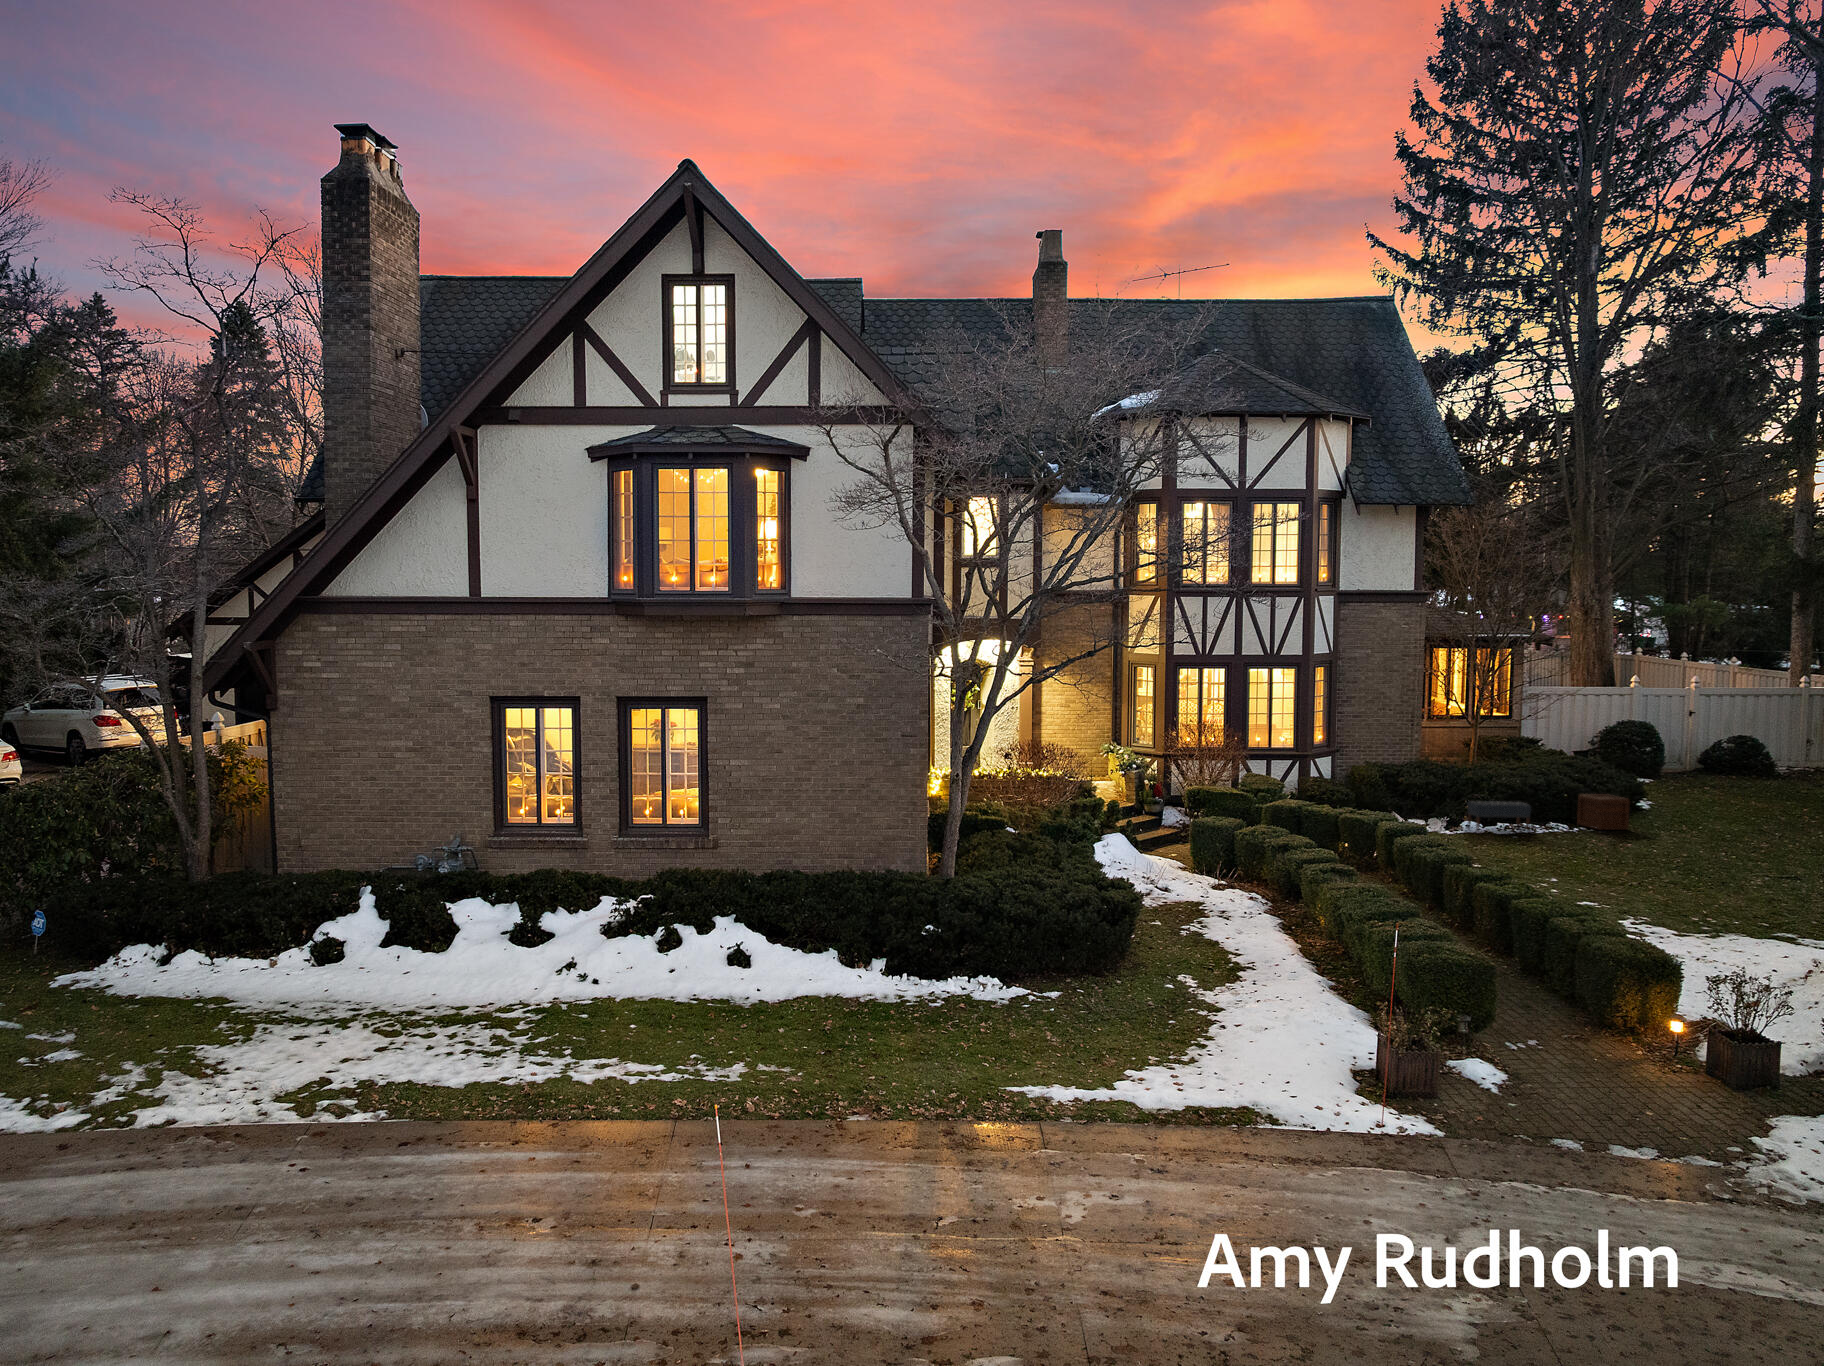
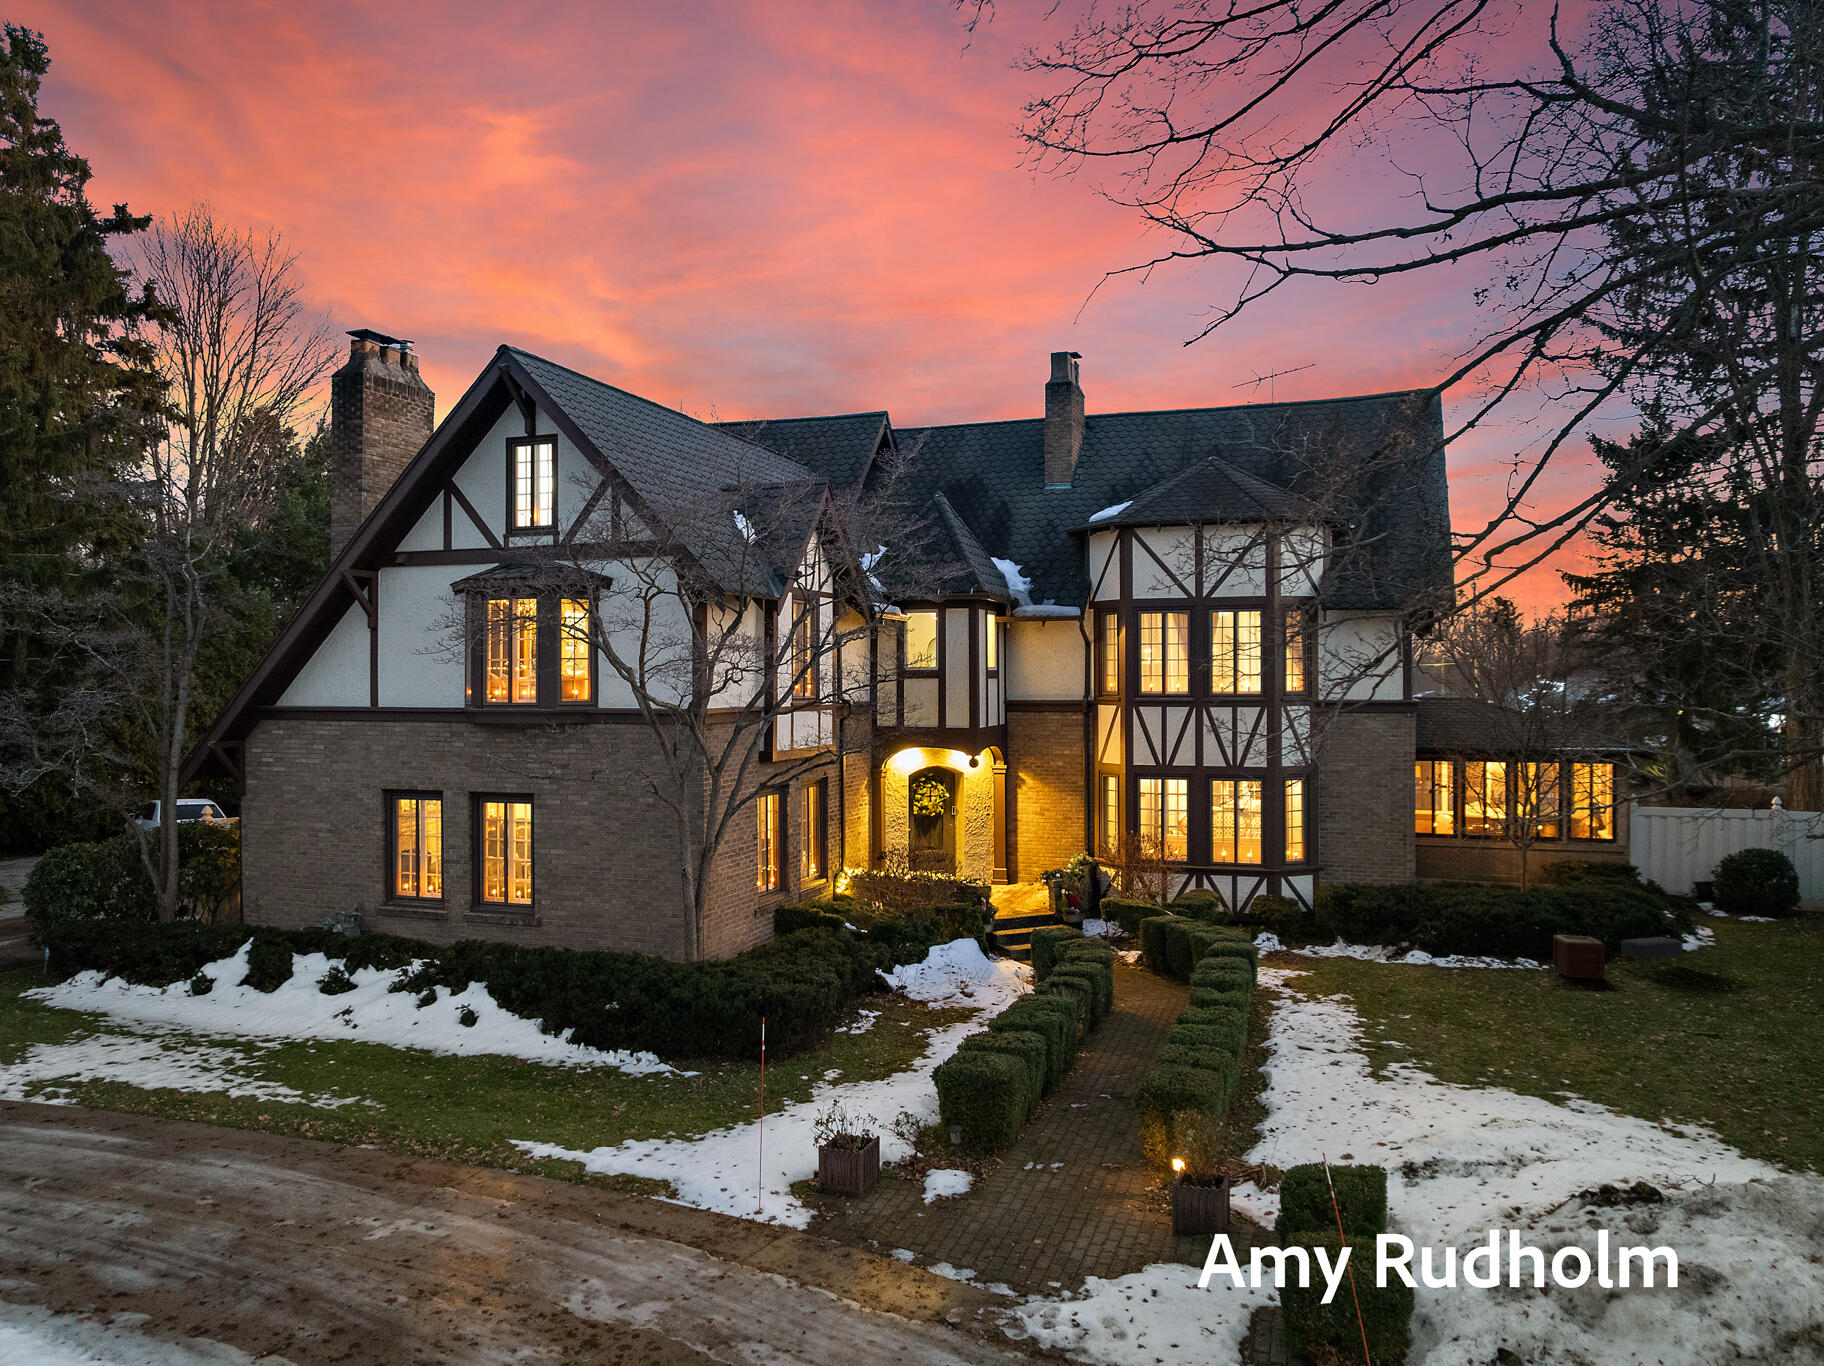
bench: present [1467,801,1531,828] -> present [1621,937,1683,972]

